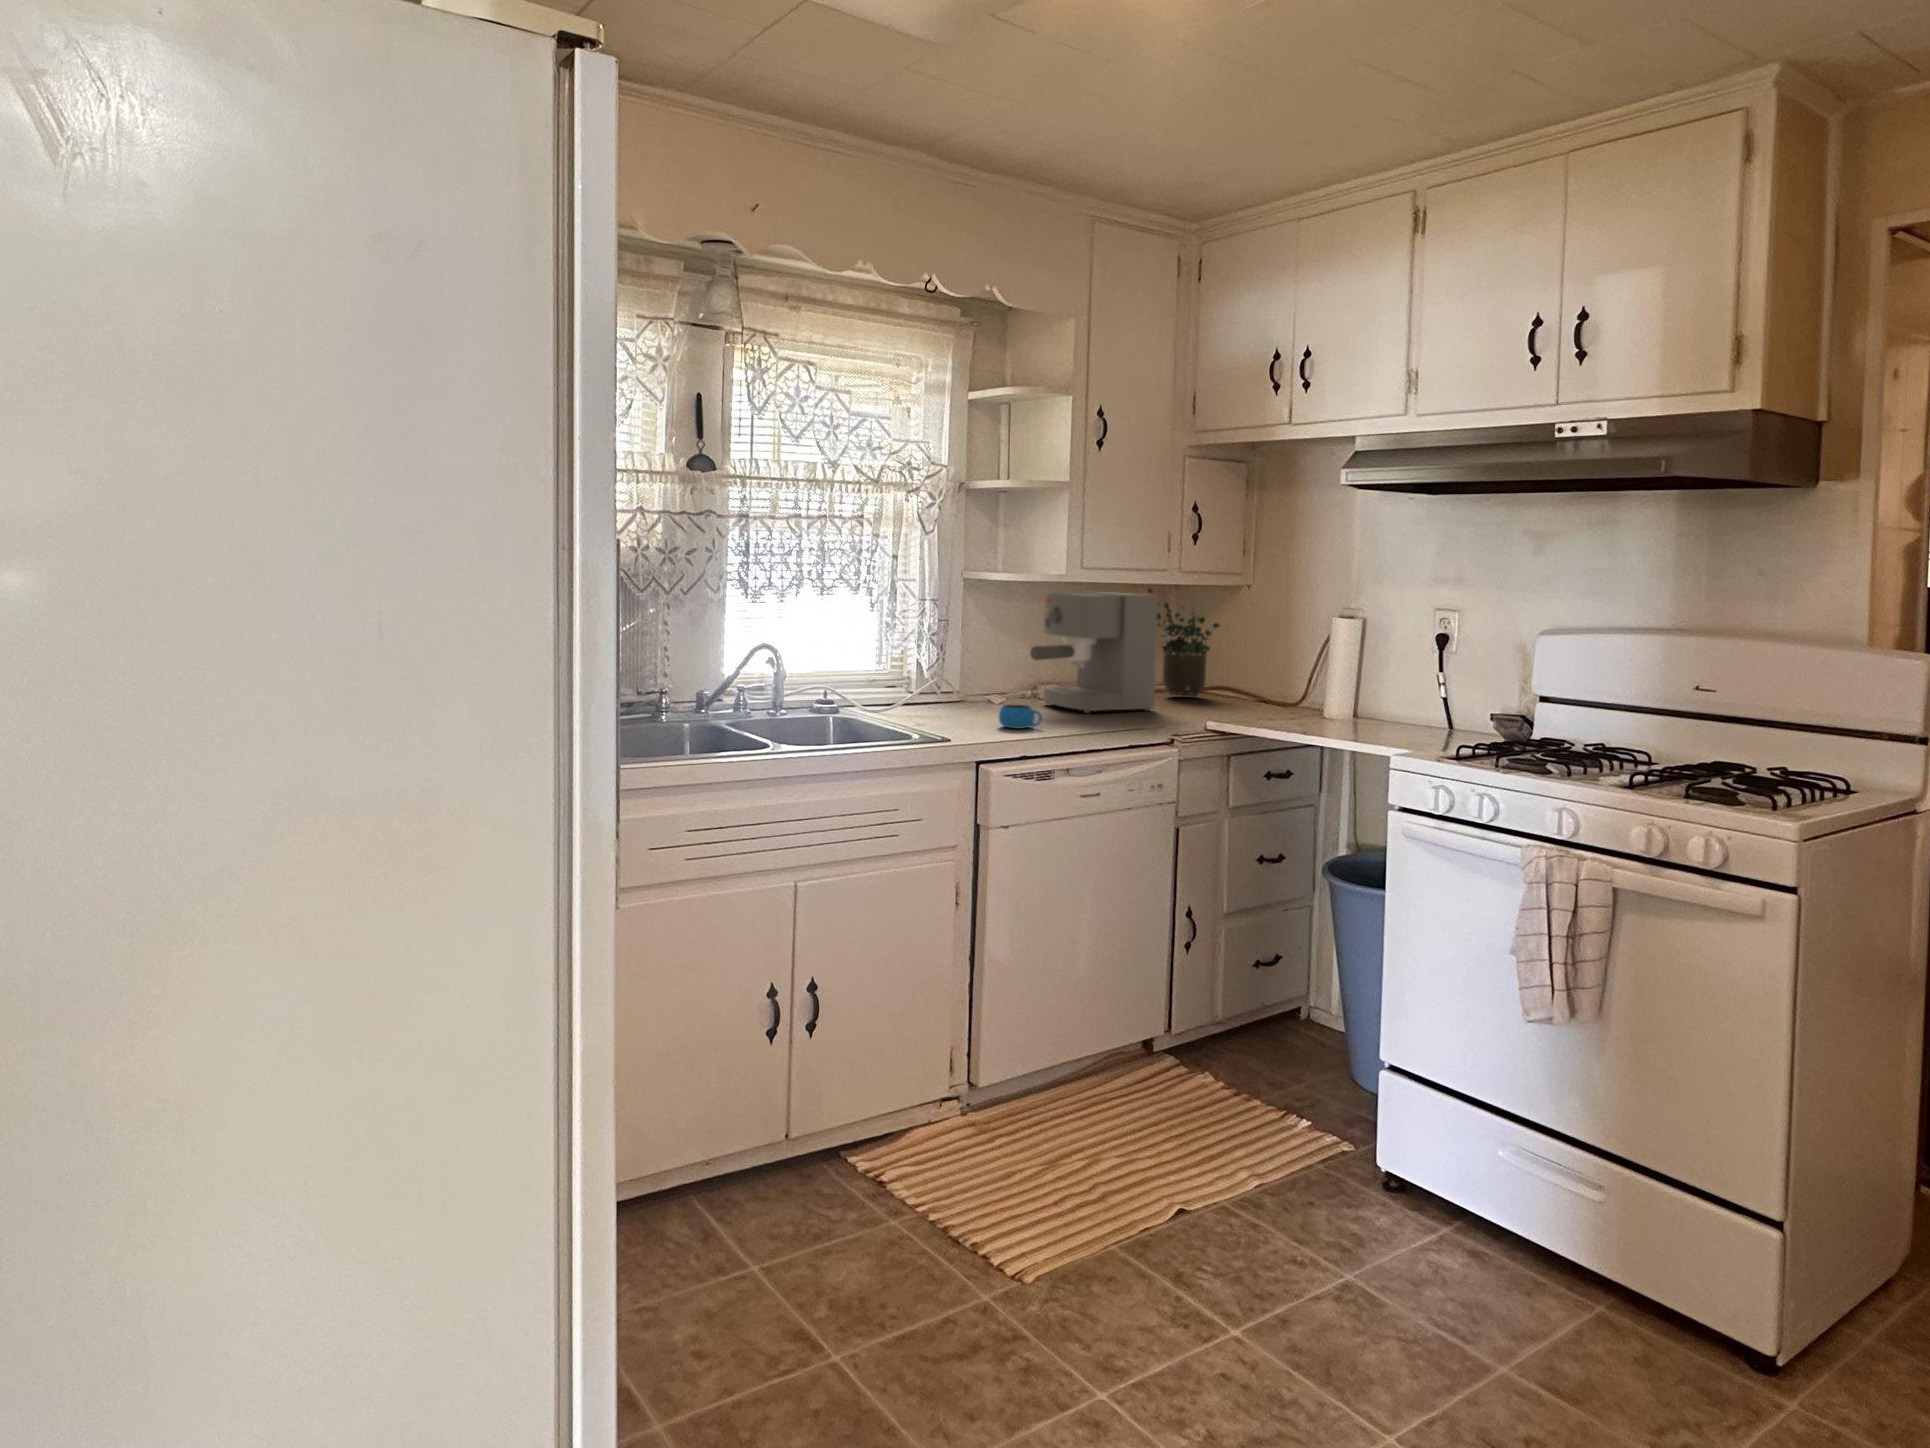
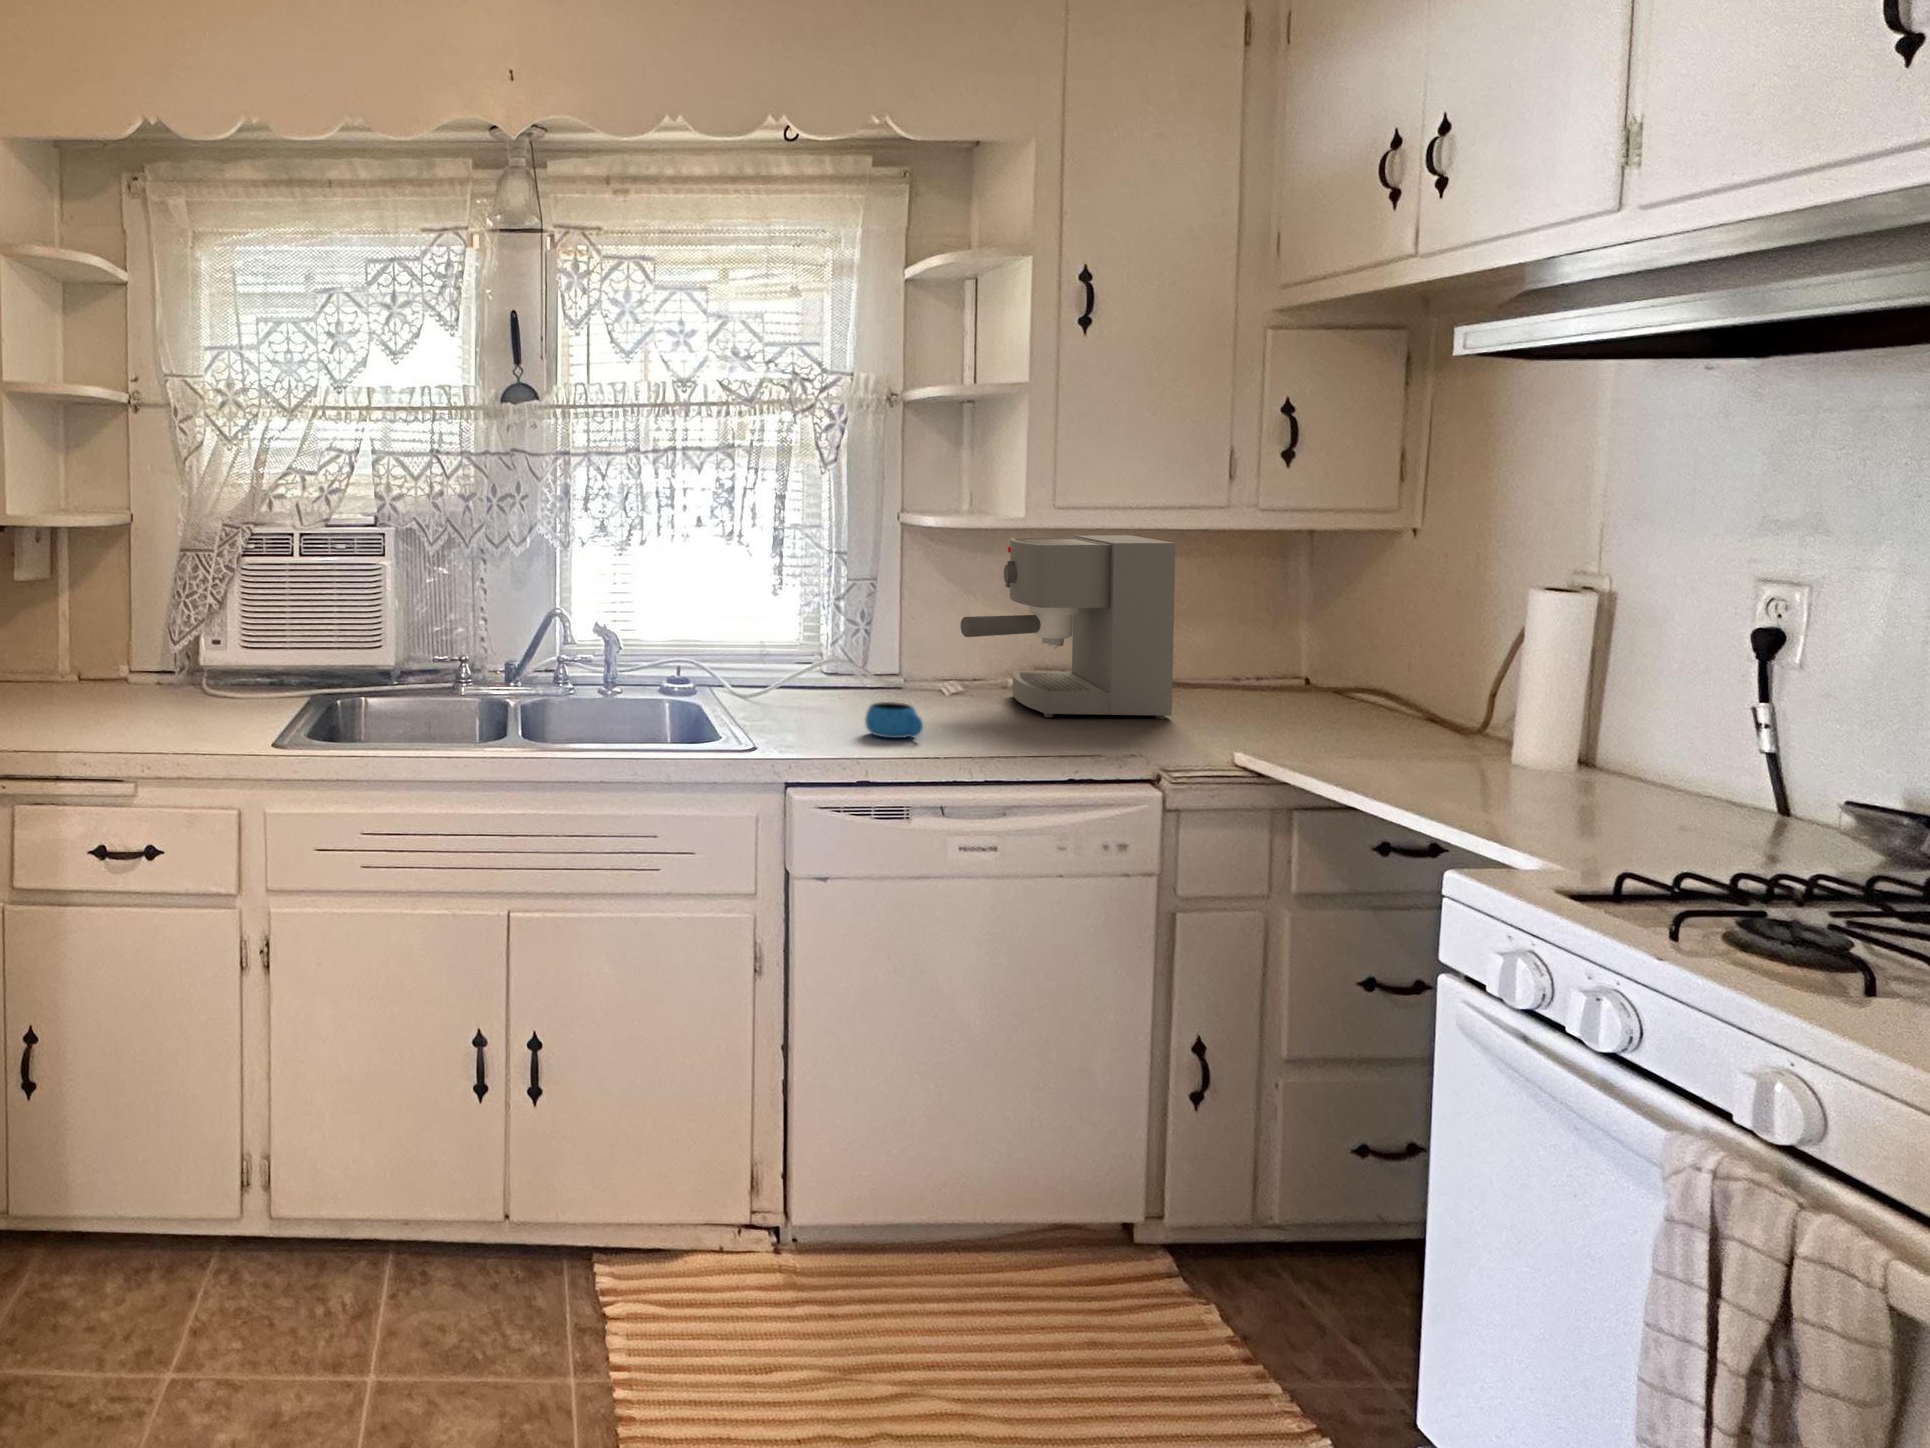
potted plant: present [1148,589,1219,697] -> none [1214,526,1331,697]

